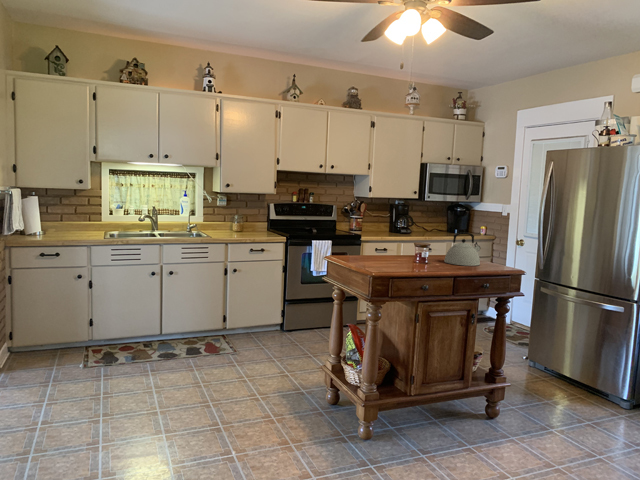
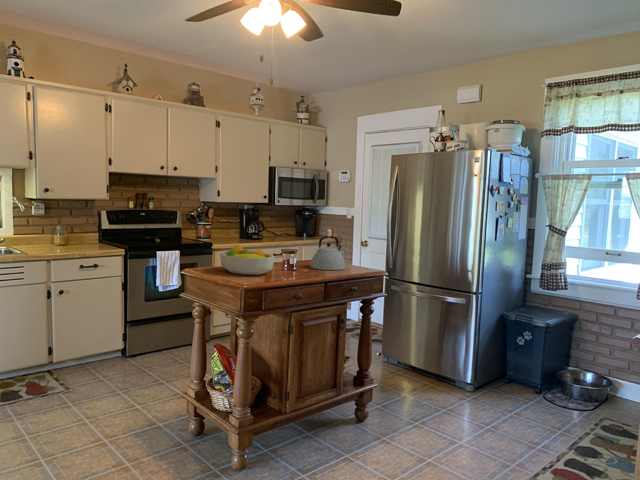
fruit bowl: none [358,237,407,265] -> present [220,245,275,275]

